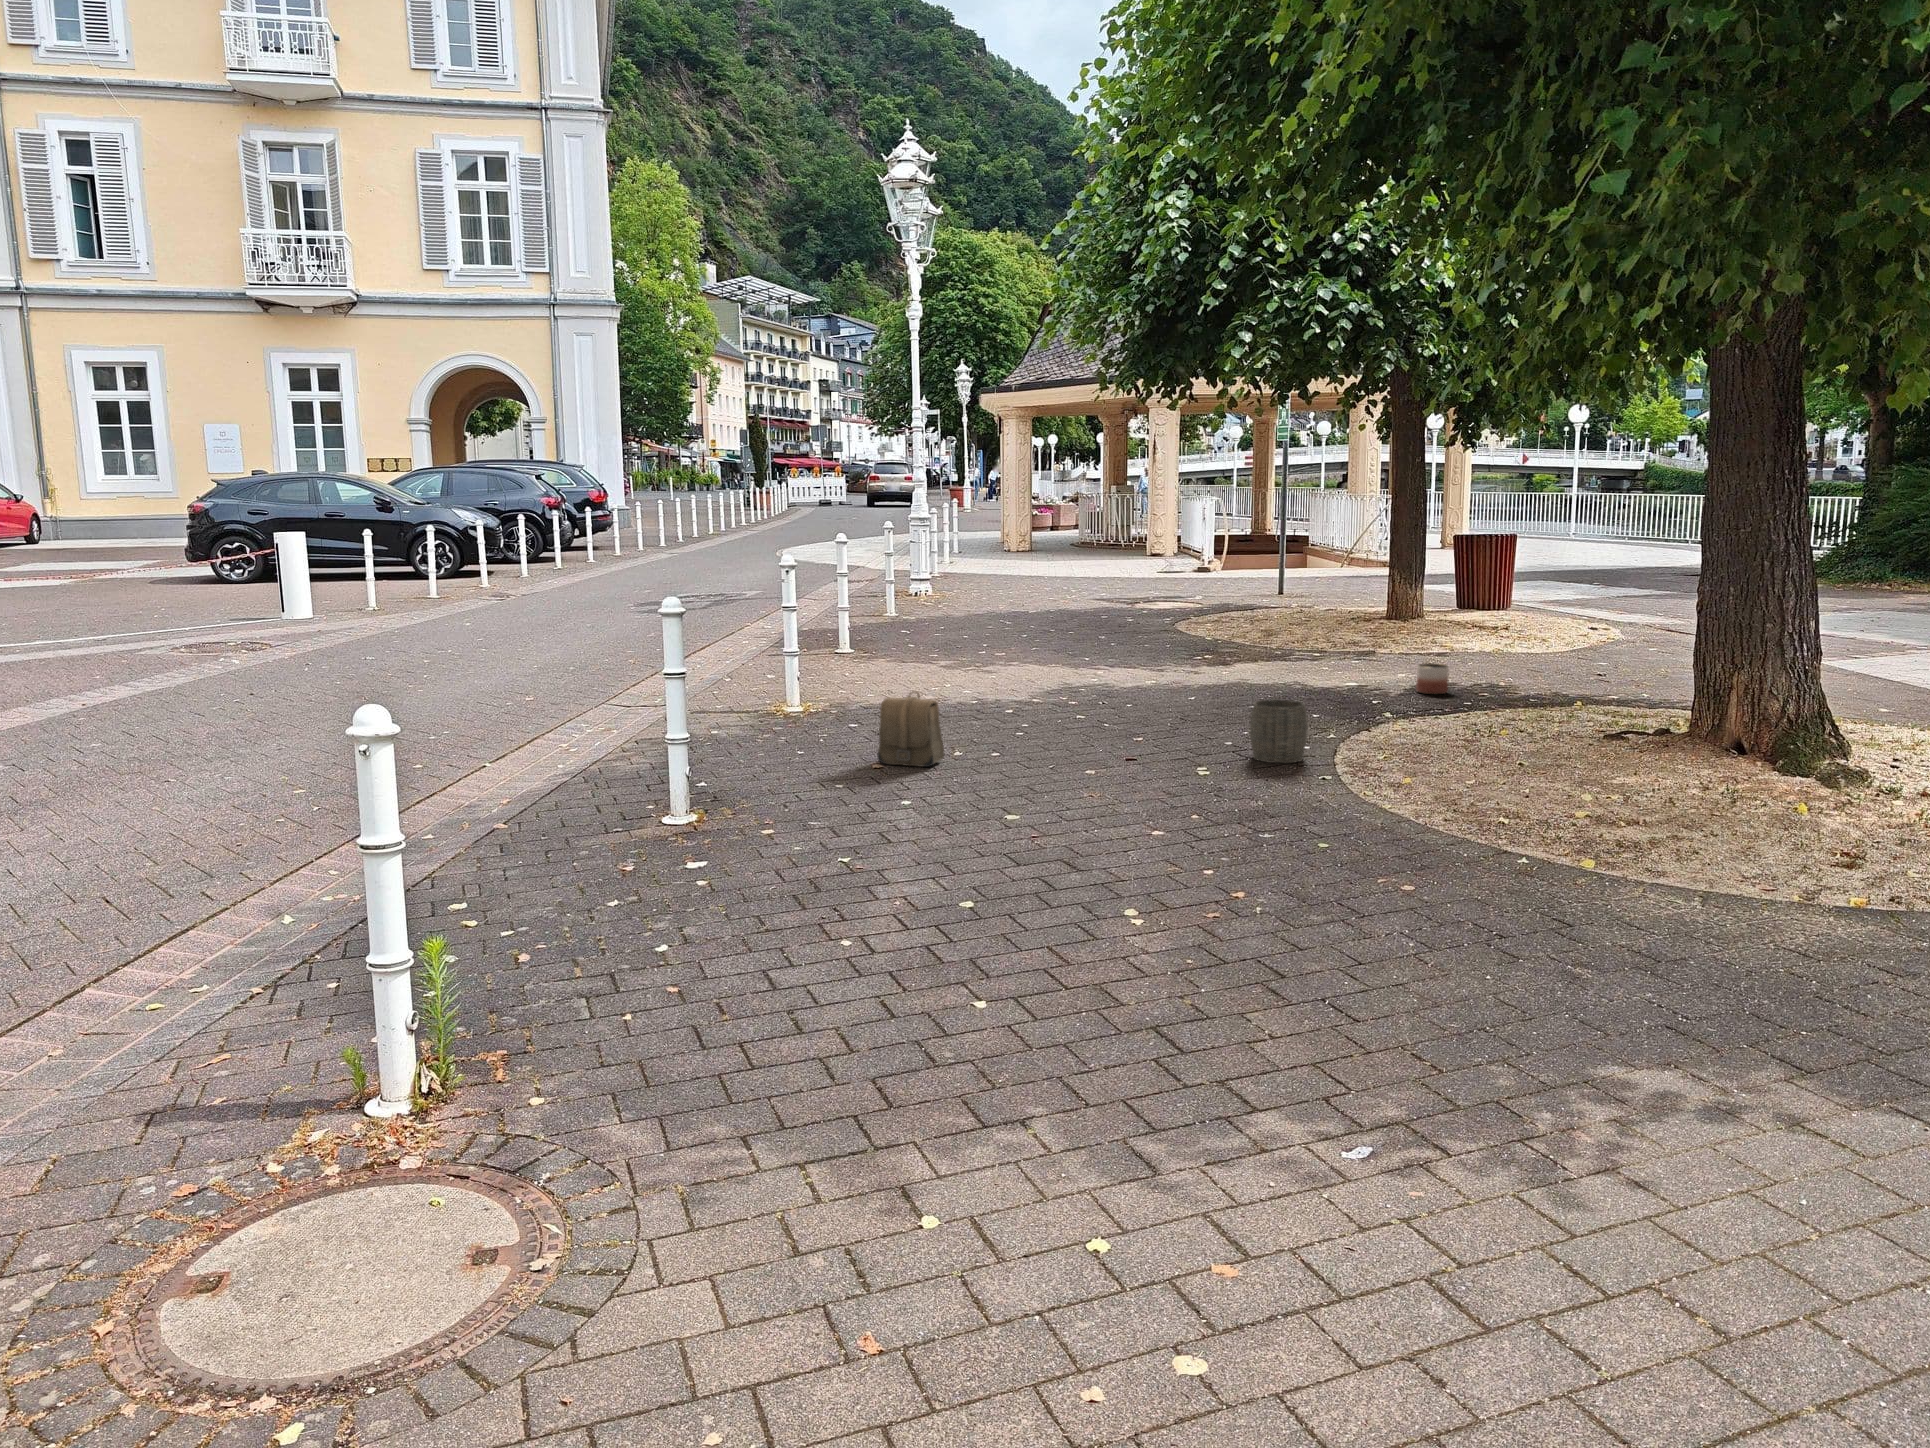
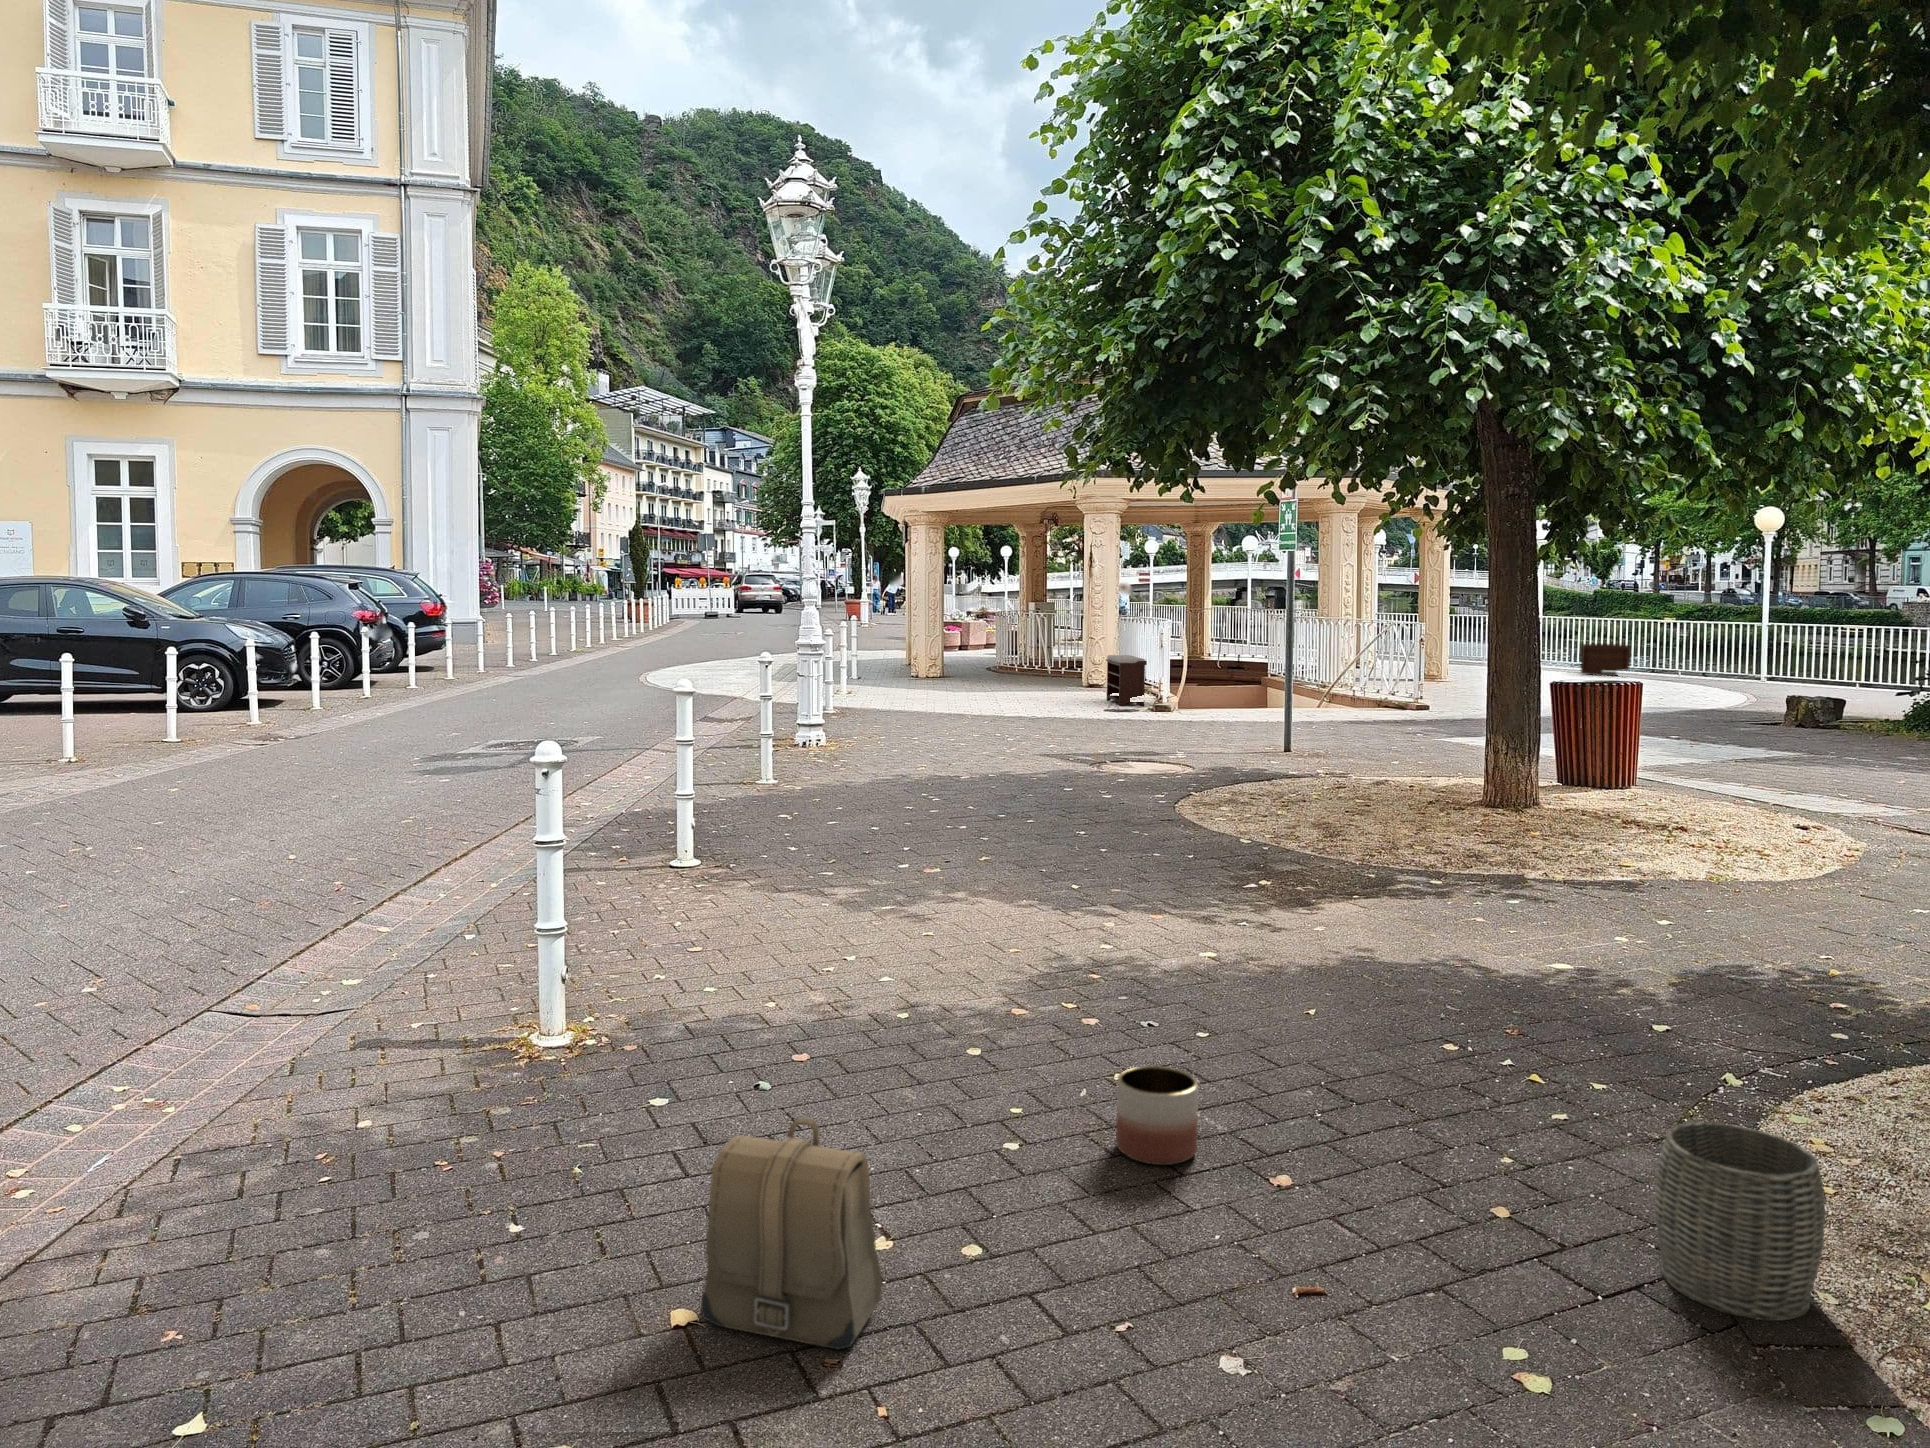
wooden crate: none [1621,509,1667,539] -> present [1581,644,1630,676]
bench: none [1167,525,1198,568] -> present [1106,655,1147,706]
planter: present [1416,663,1449,695] -> present [1116,1066,1198,1165]

